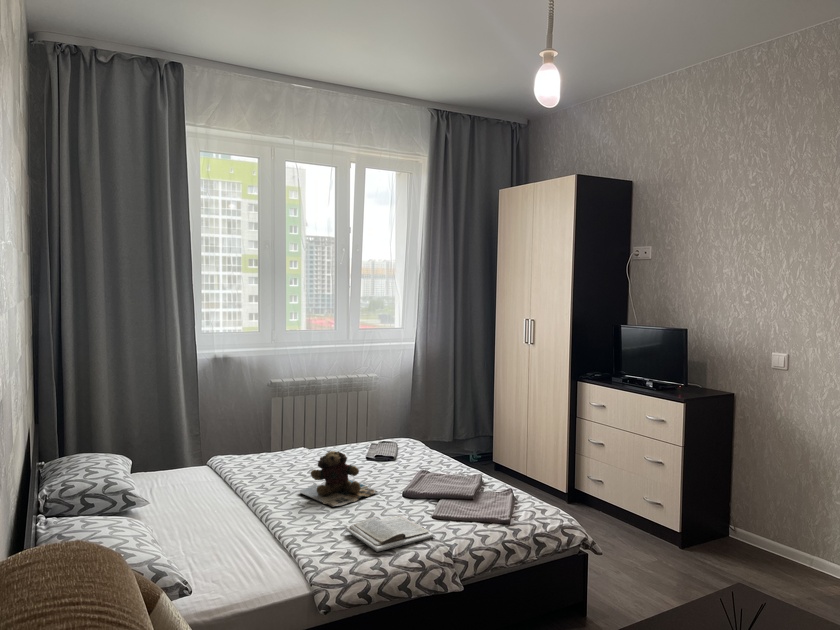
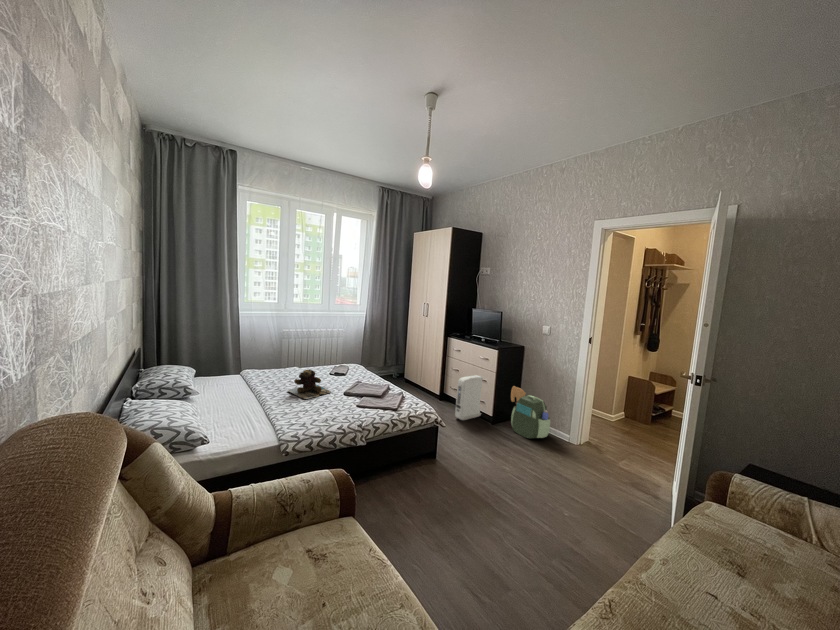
air purifier: none [605,452,659,542] -> present [455,375,483,420]
backpack: none [715,471,806,575] -> present [511,386,550,438]
book: present [346,515,433,552] -> none [307,404,354,424]

